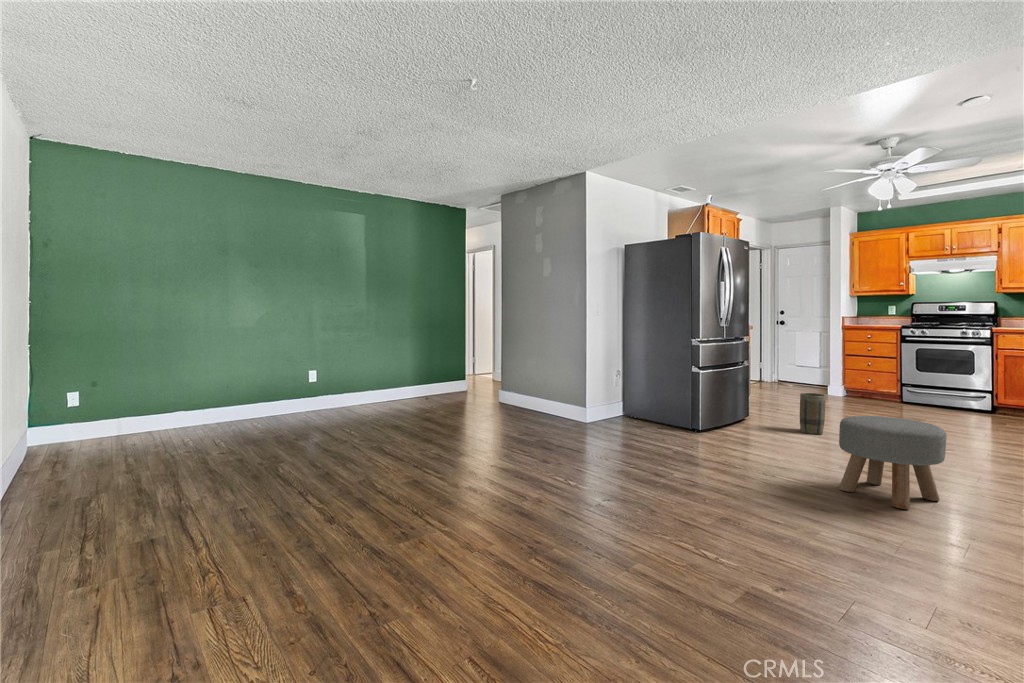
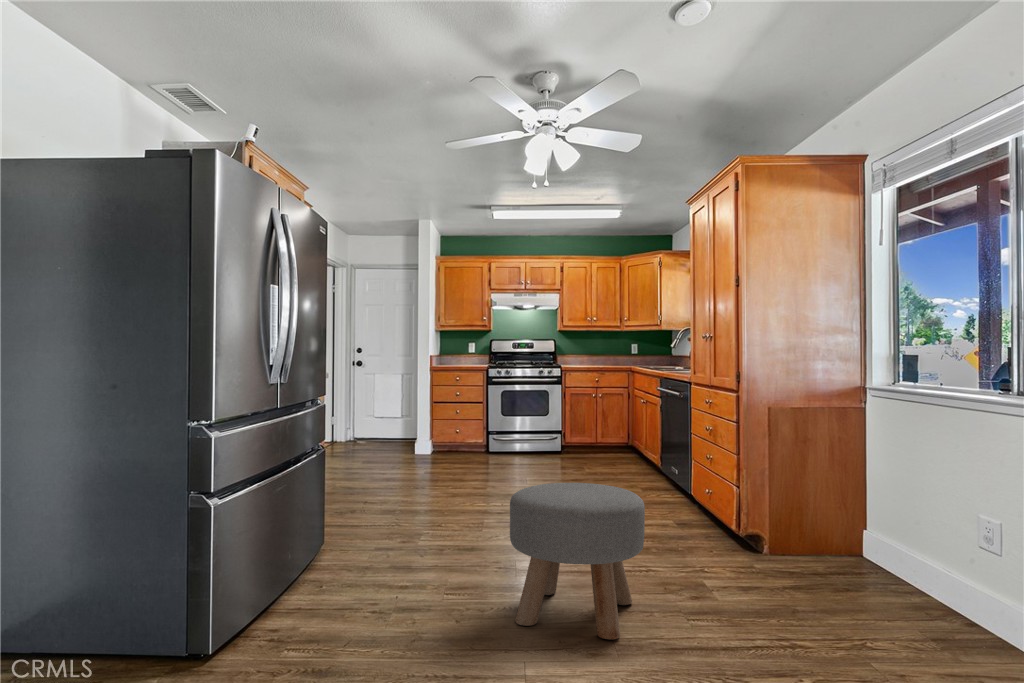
basket: present [800,393,826,435] -> none [410,453,442,516]

